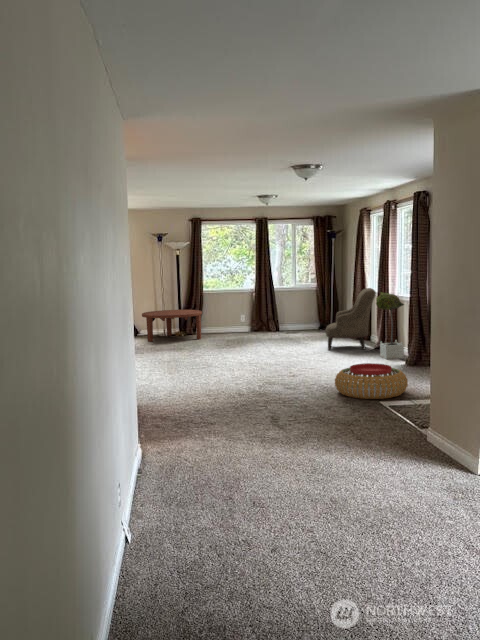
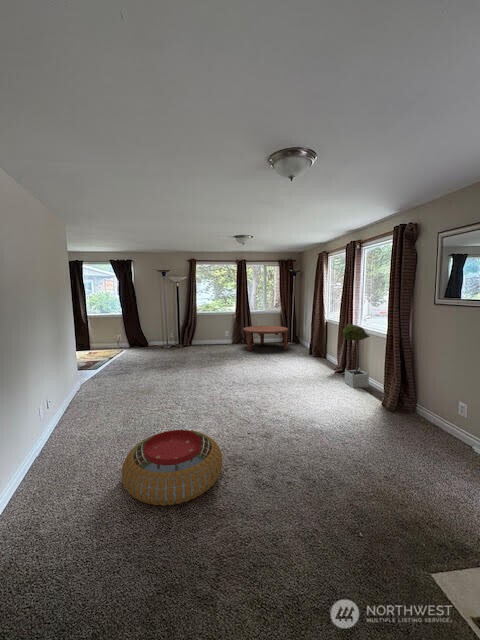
armchair: present [326,288,376,350] -> none [292,317,336,371]
coffee table: present [142,310,202,342] -> present [243,326,288,351]
pouf: present [335,363,408,399] -> present [122,430,223,506]

